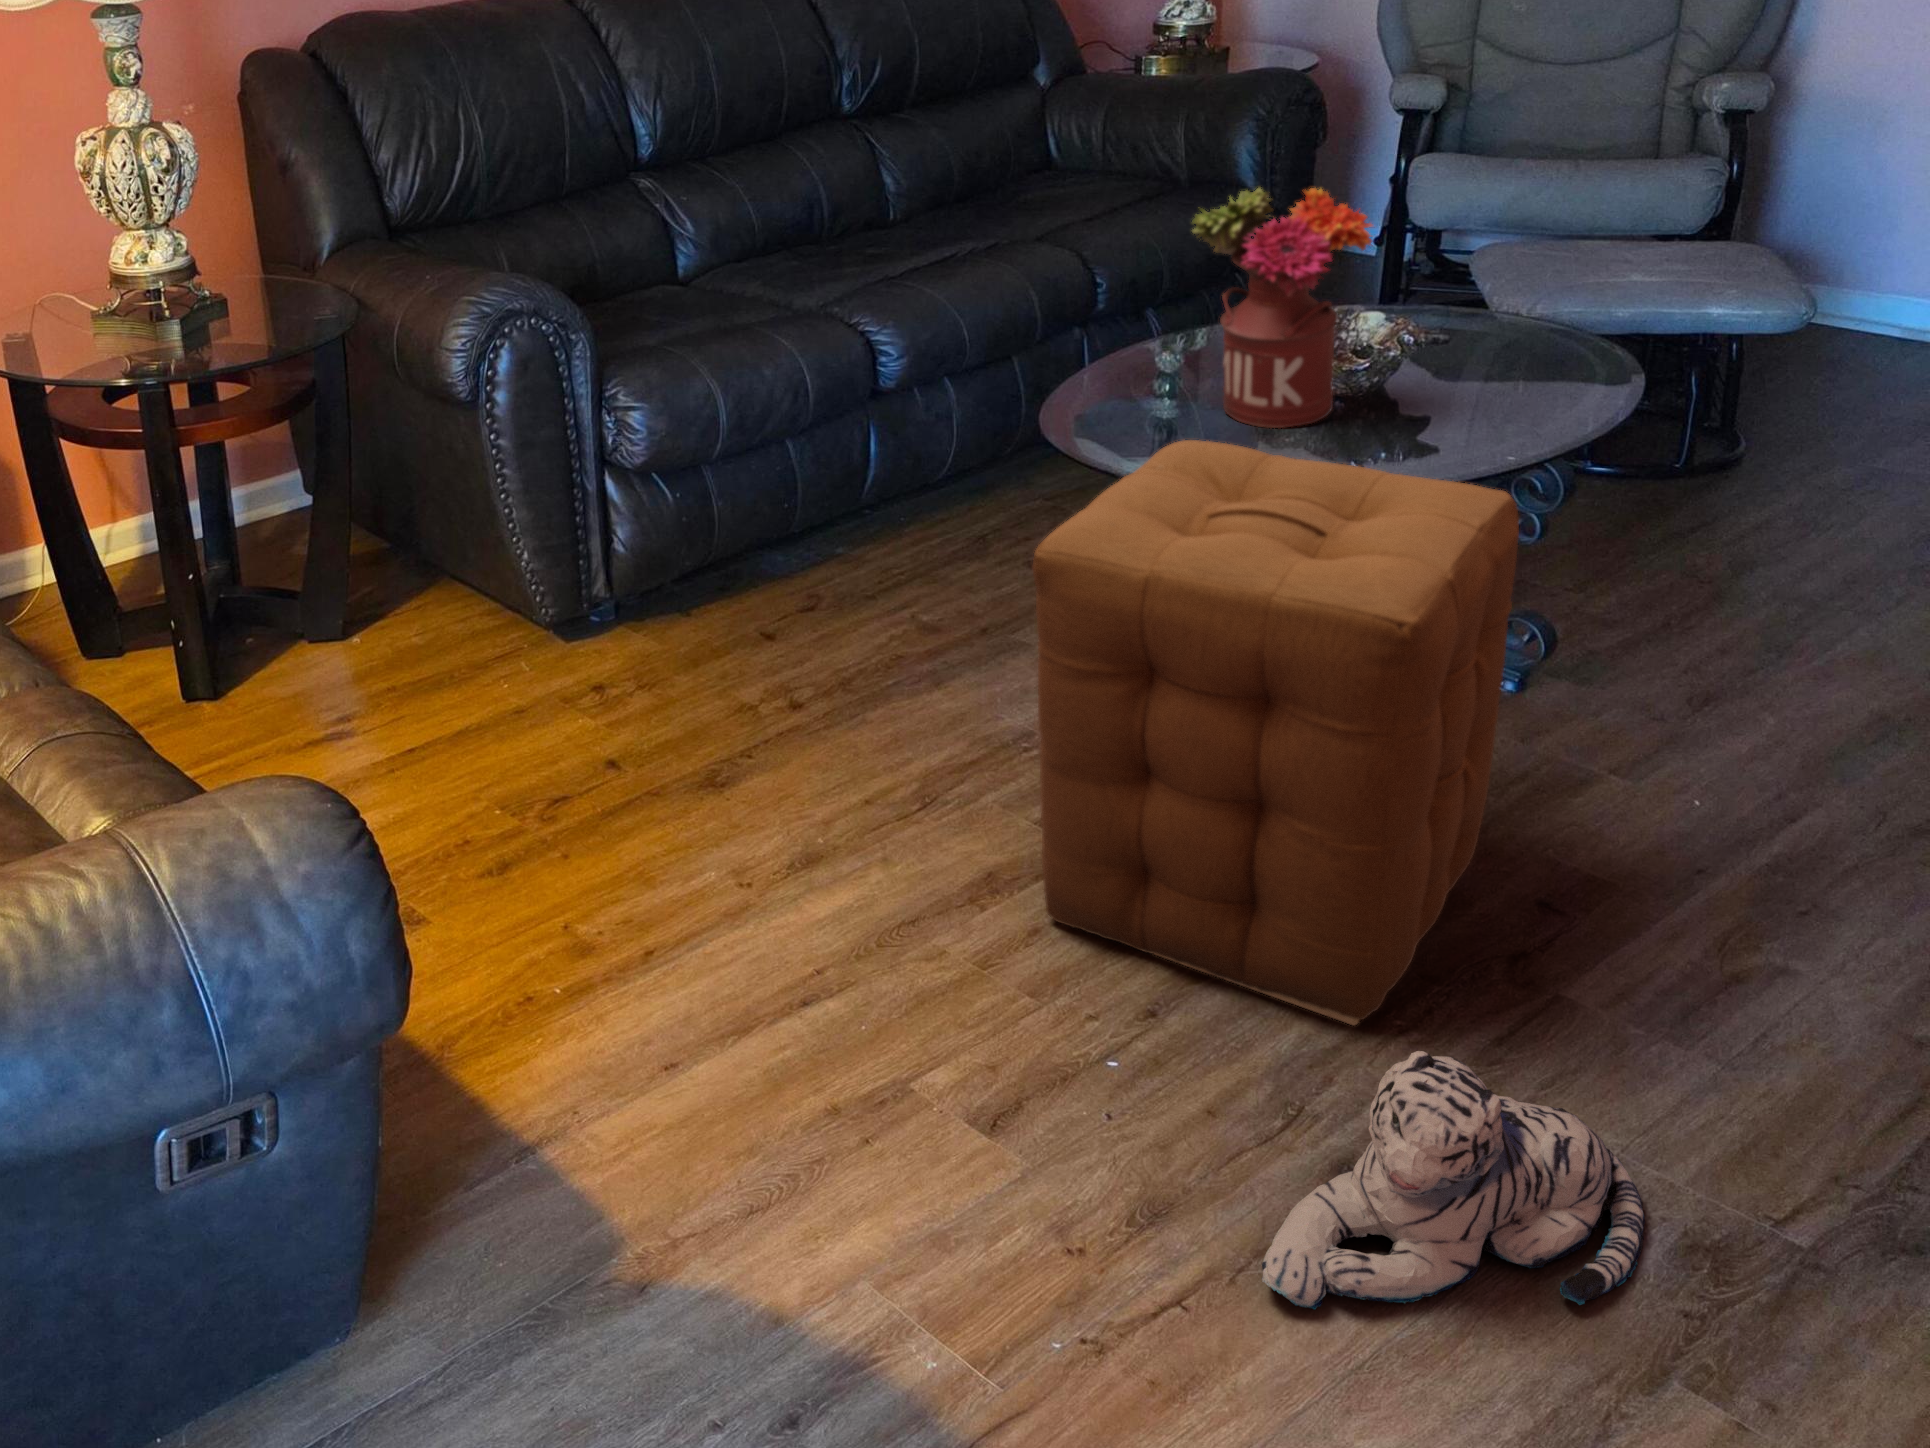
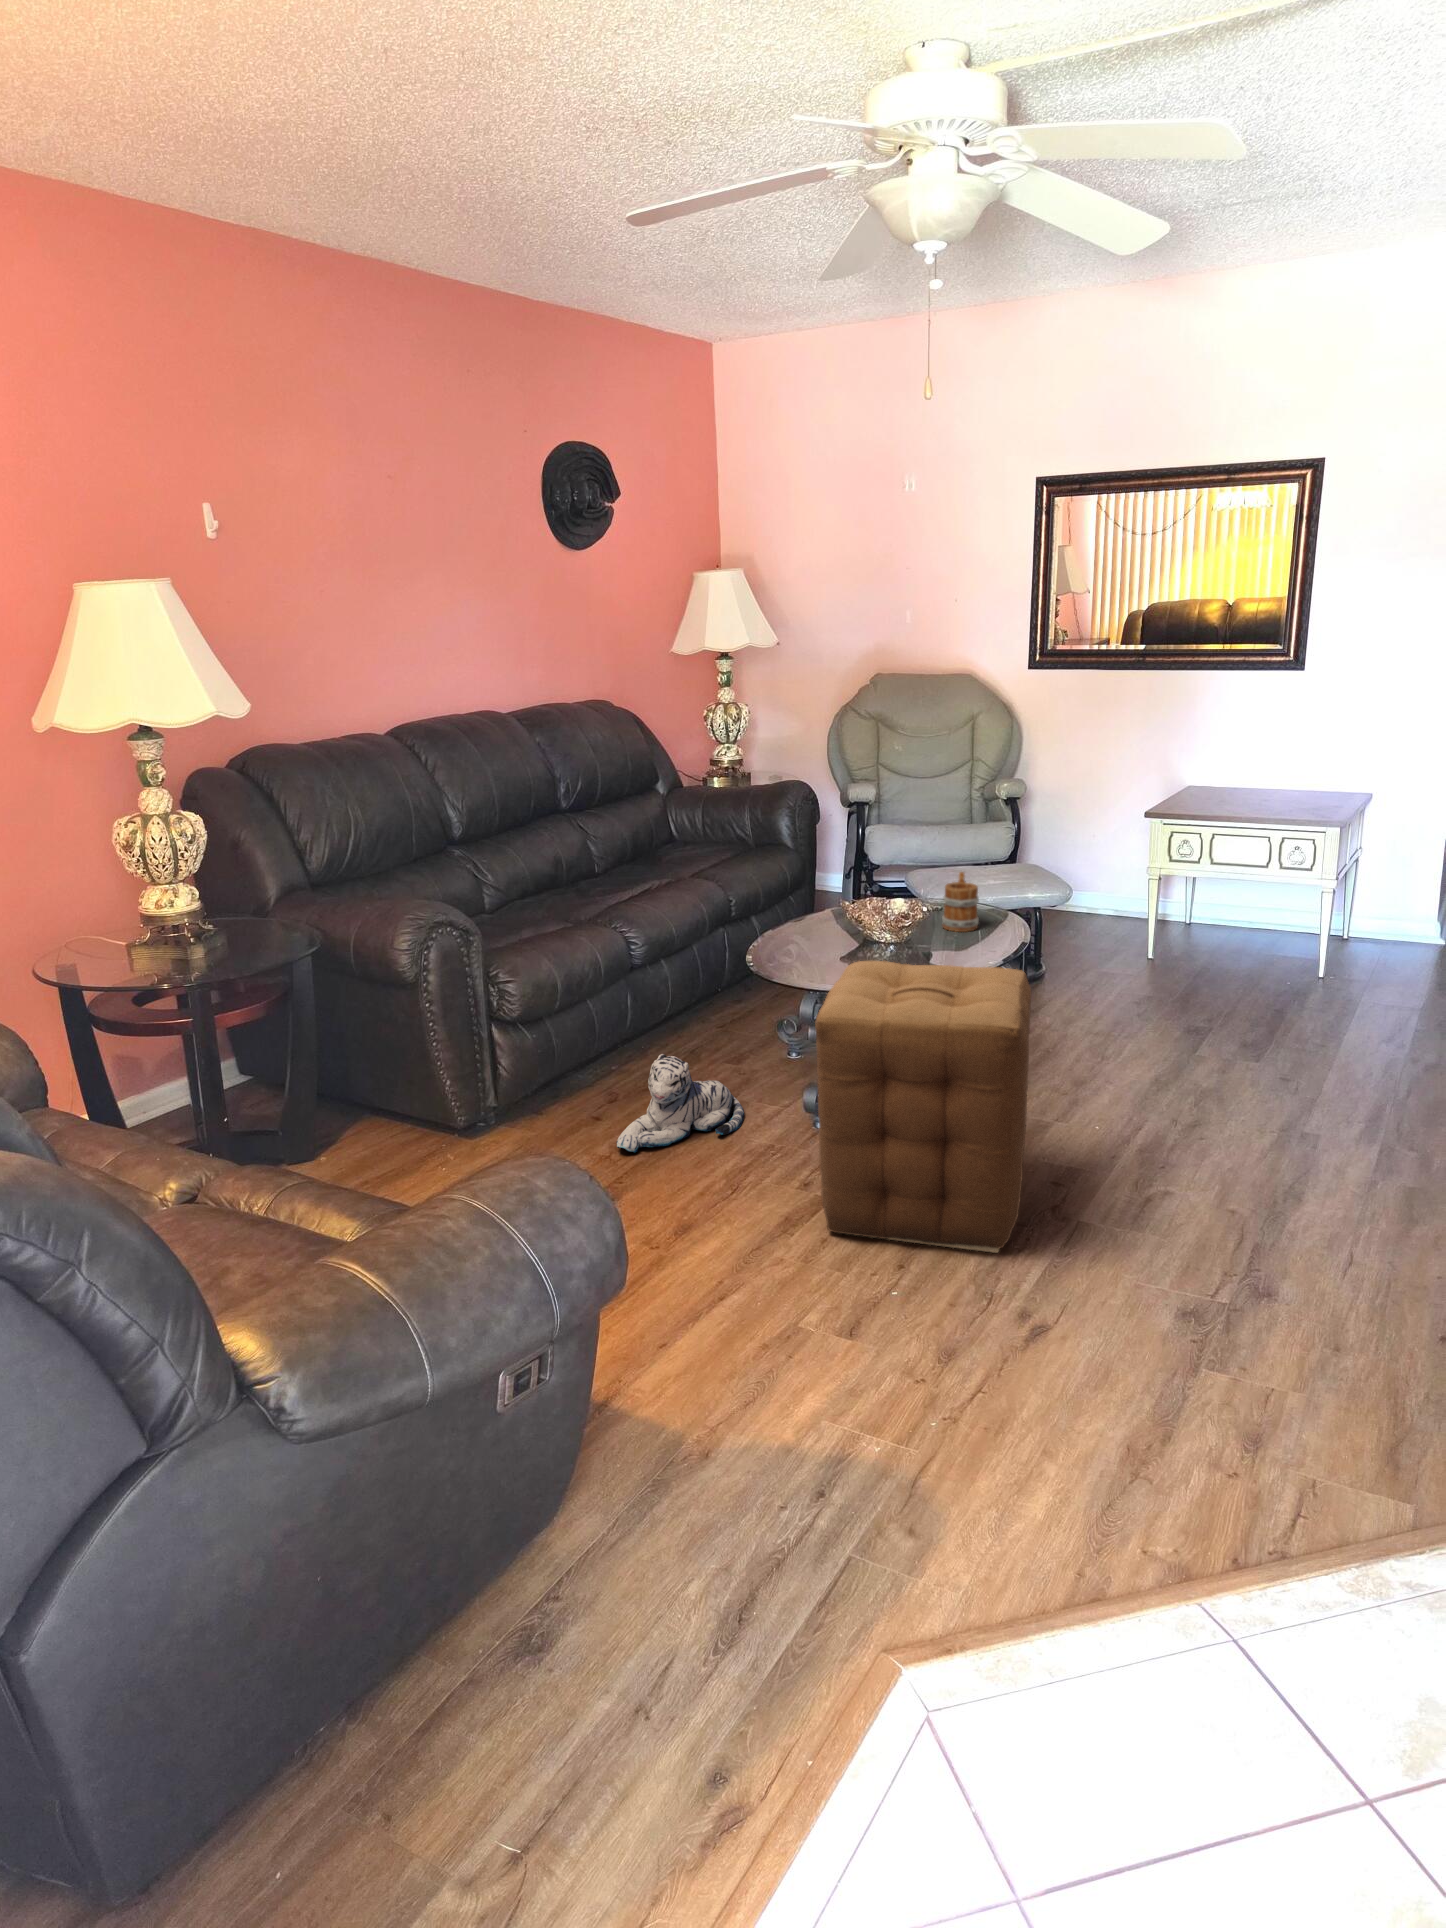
flower arrangement: present [1192,188,1372,428] -> none [821,830,915,960]
mug: none [1456,267,1536,383] -> present [942,872,979,932]
plush toy: present [1262,1051,1645,1310] -> present [616,1054,745,1152]

